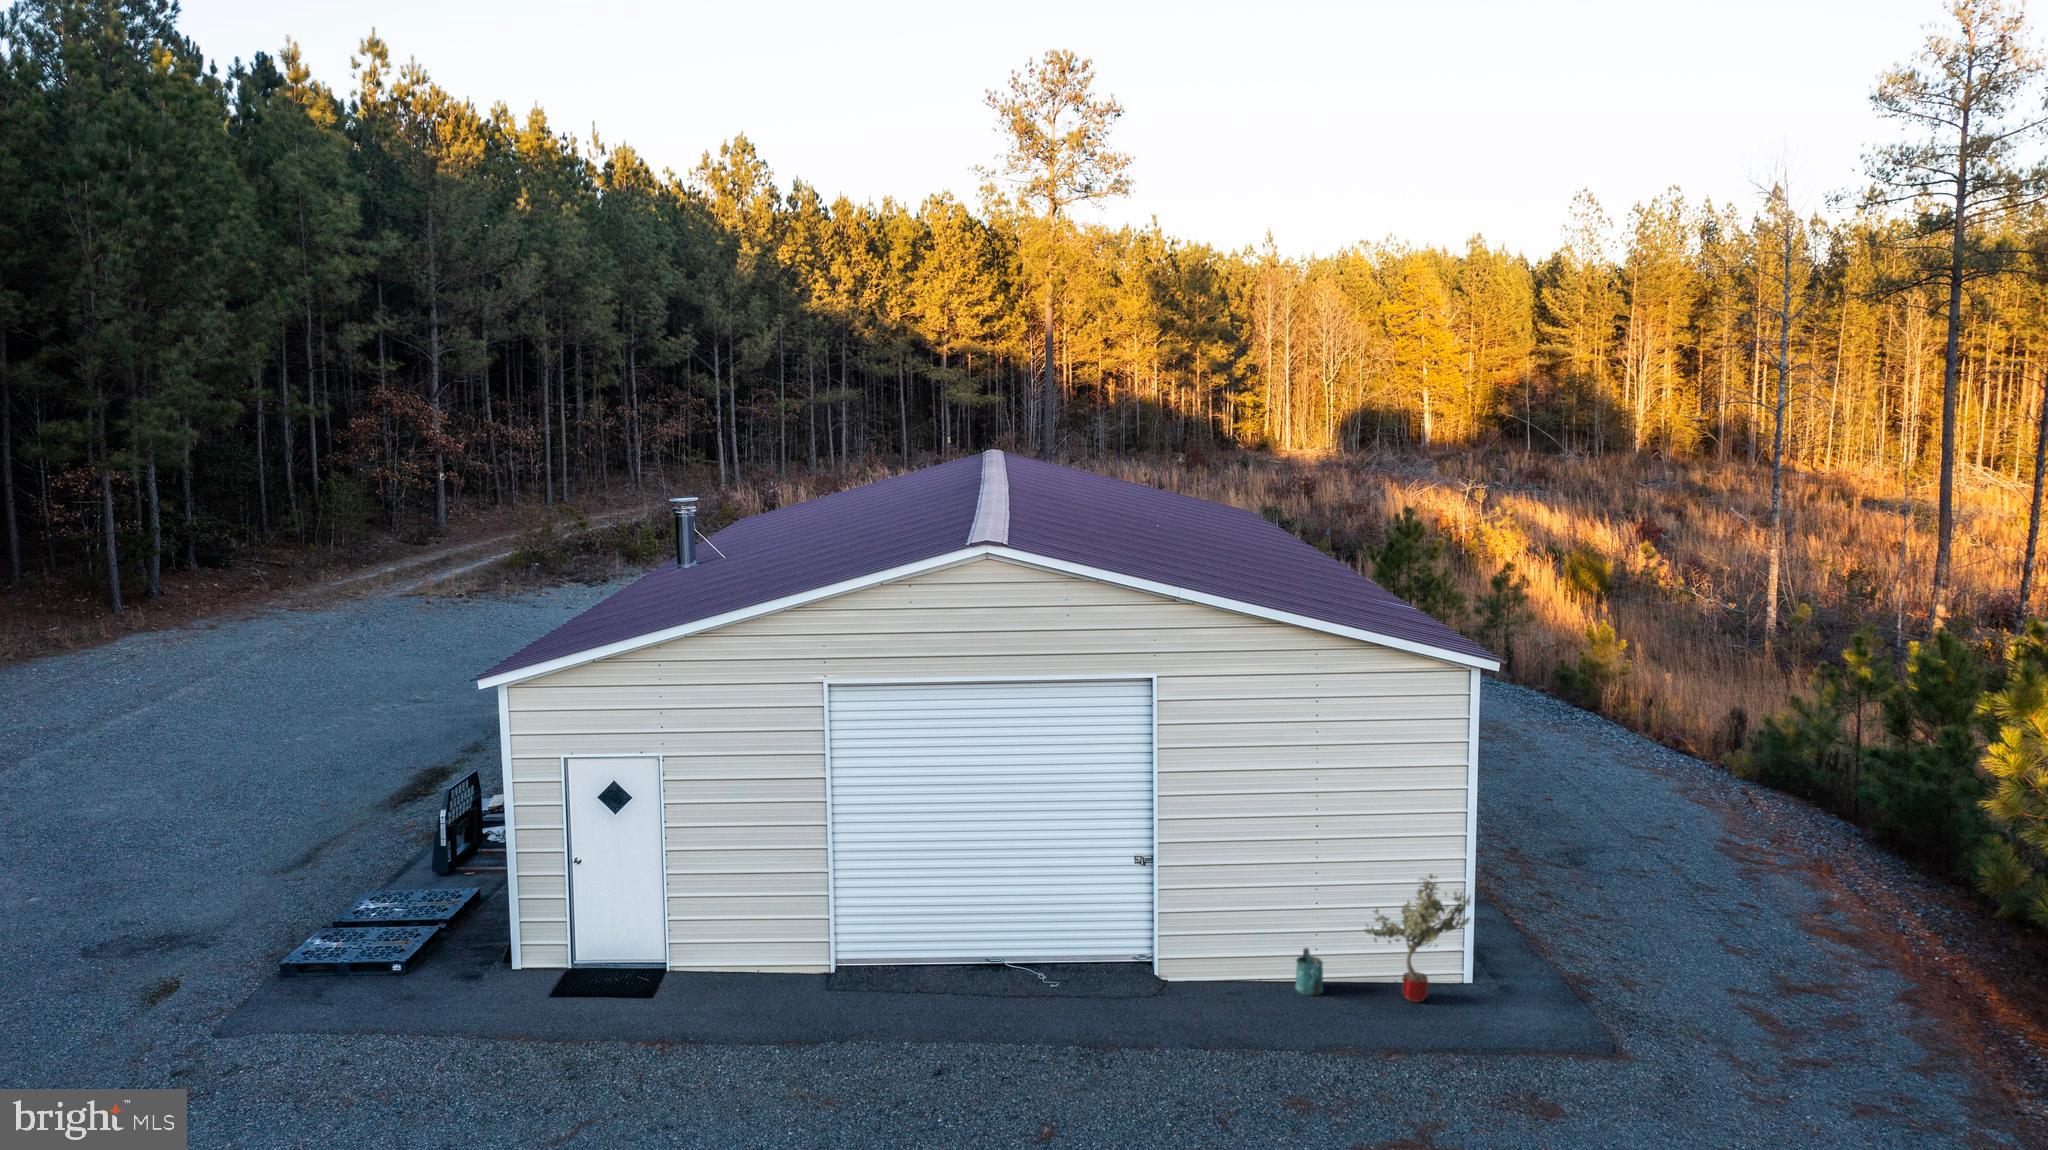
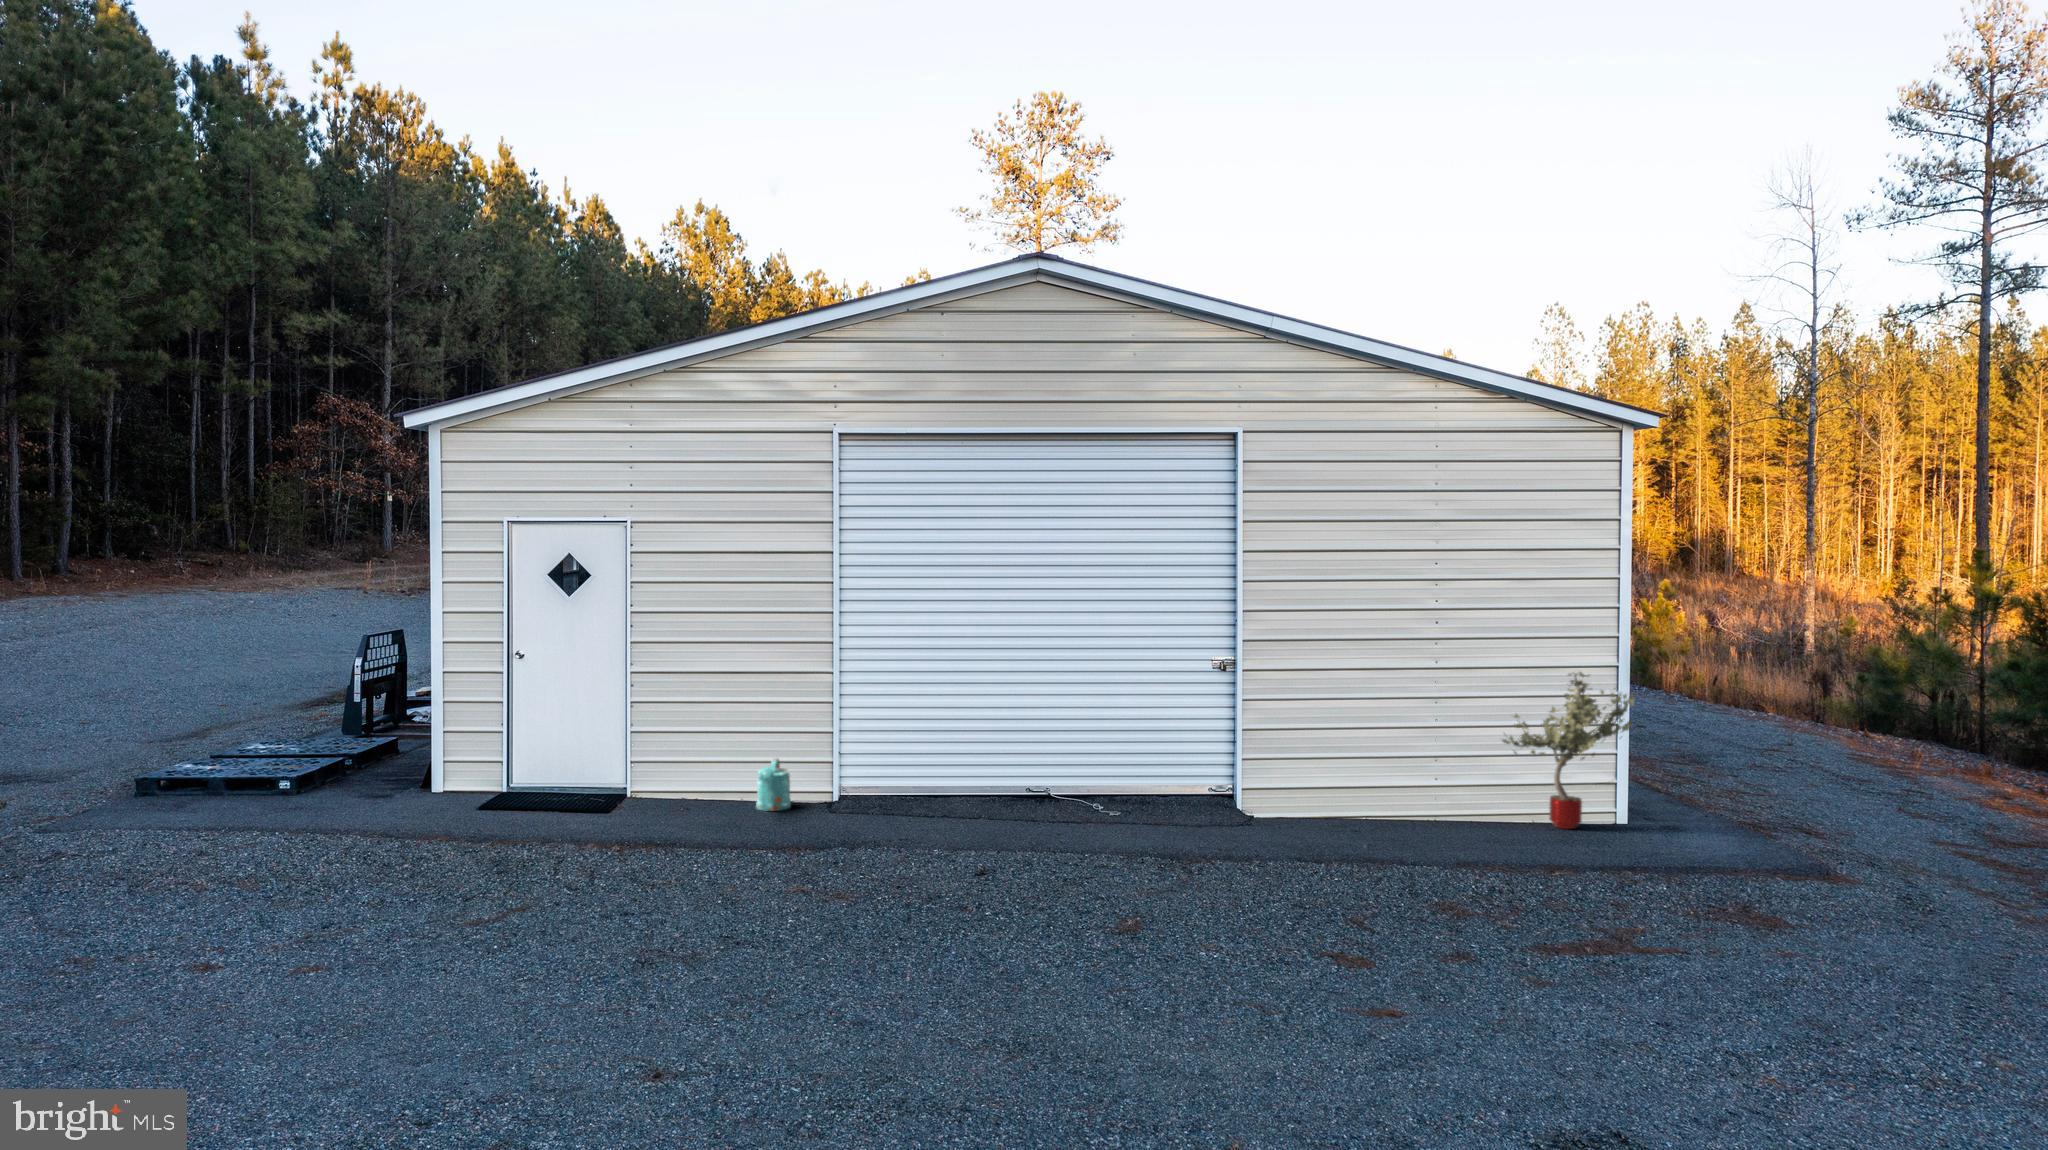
watering can: present [1295,948,1323,996] -> present [756,758,791,811]

